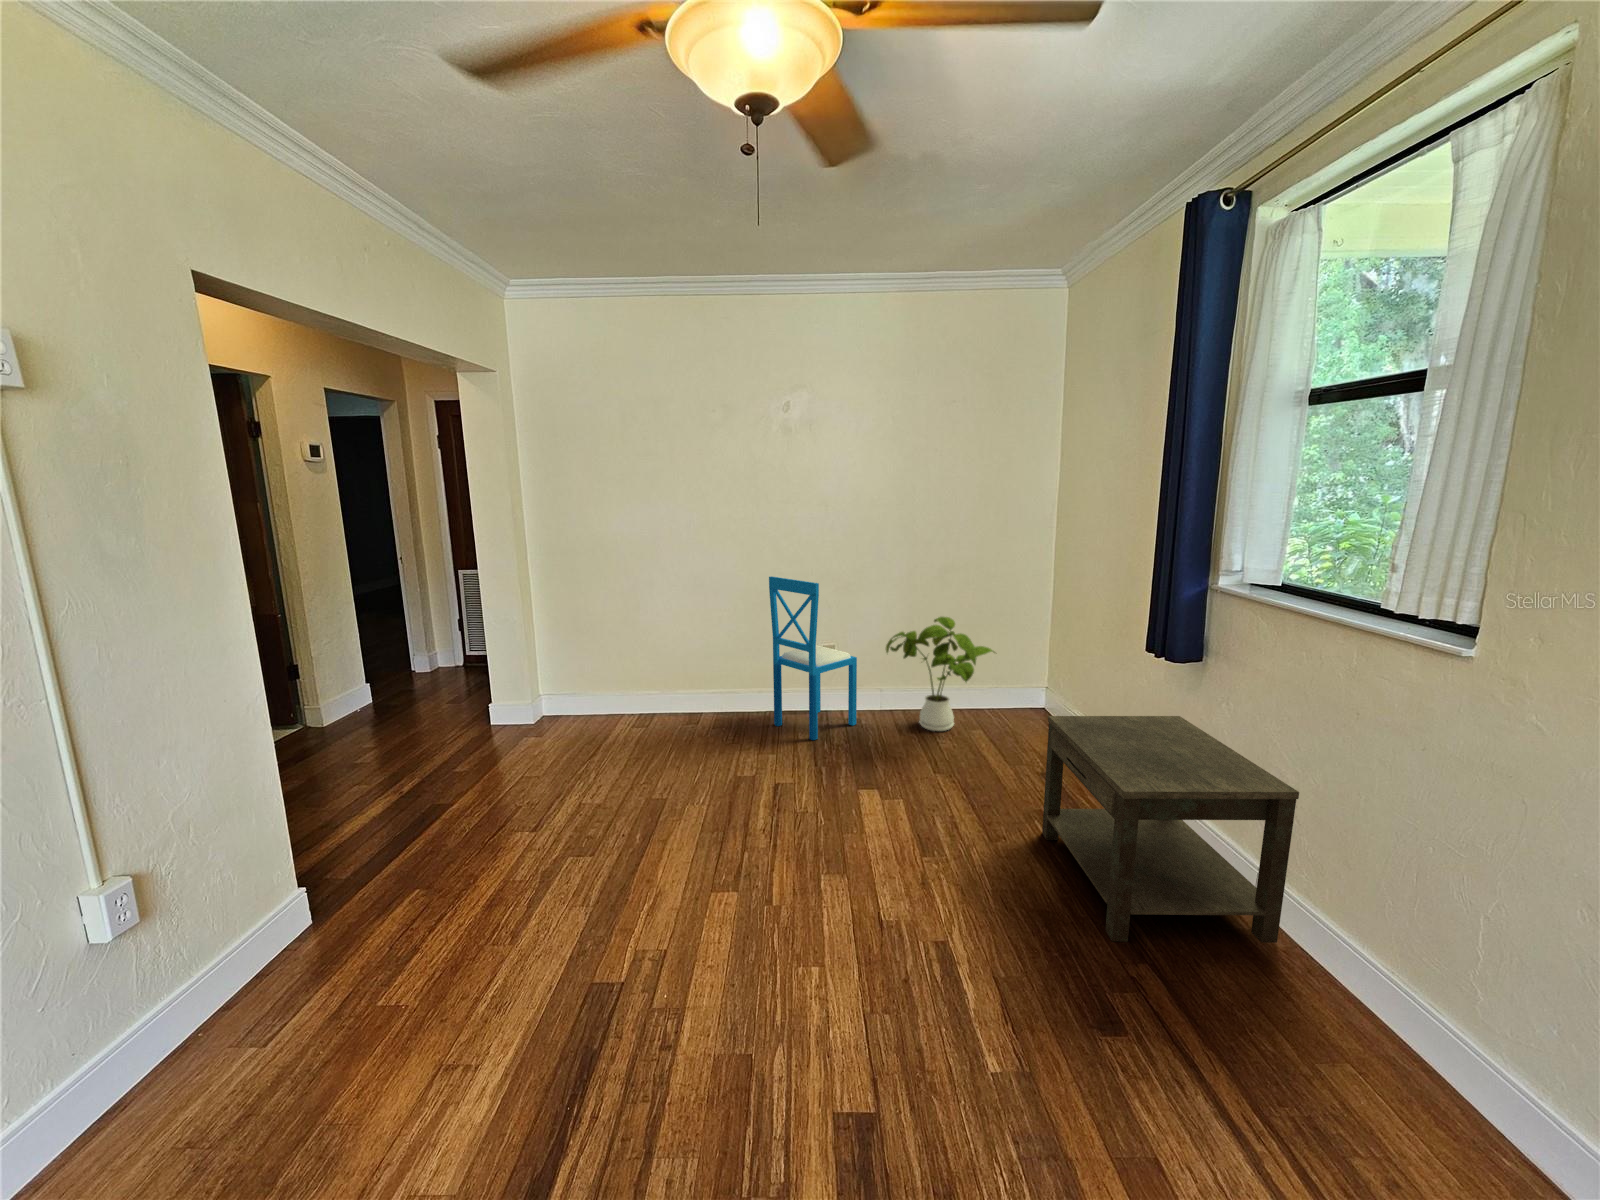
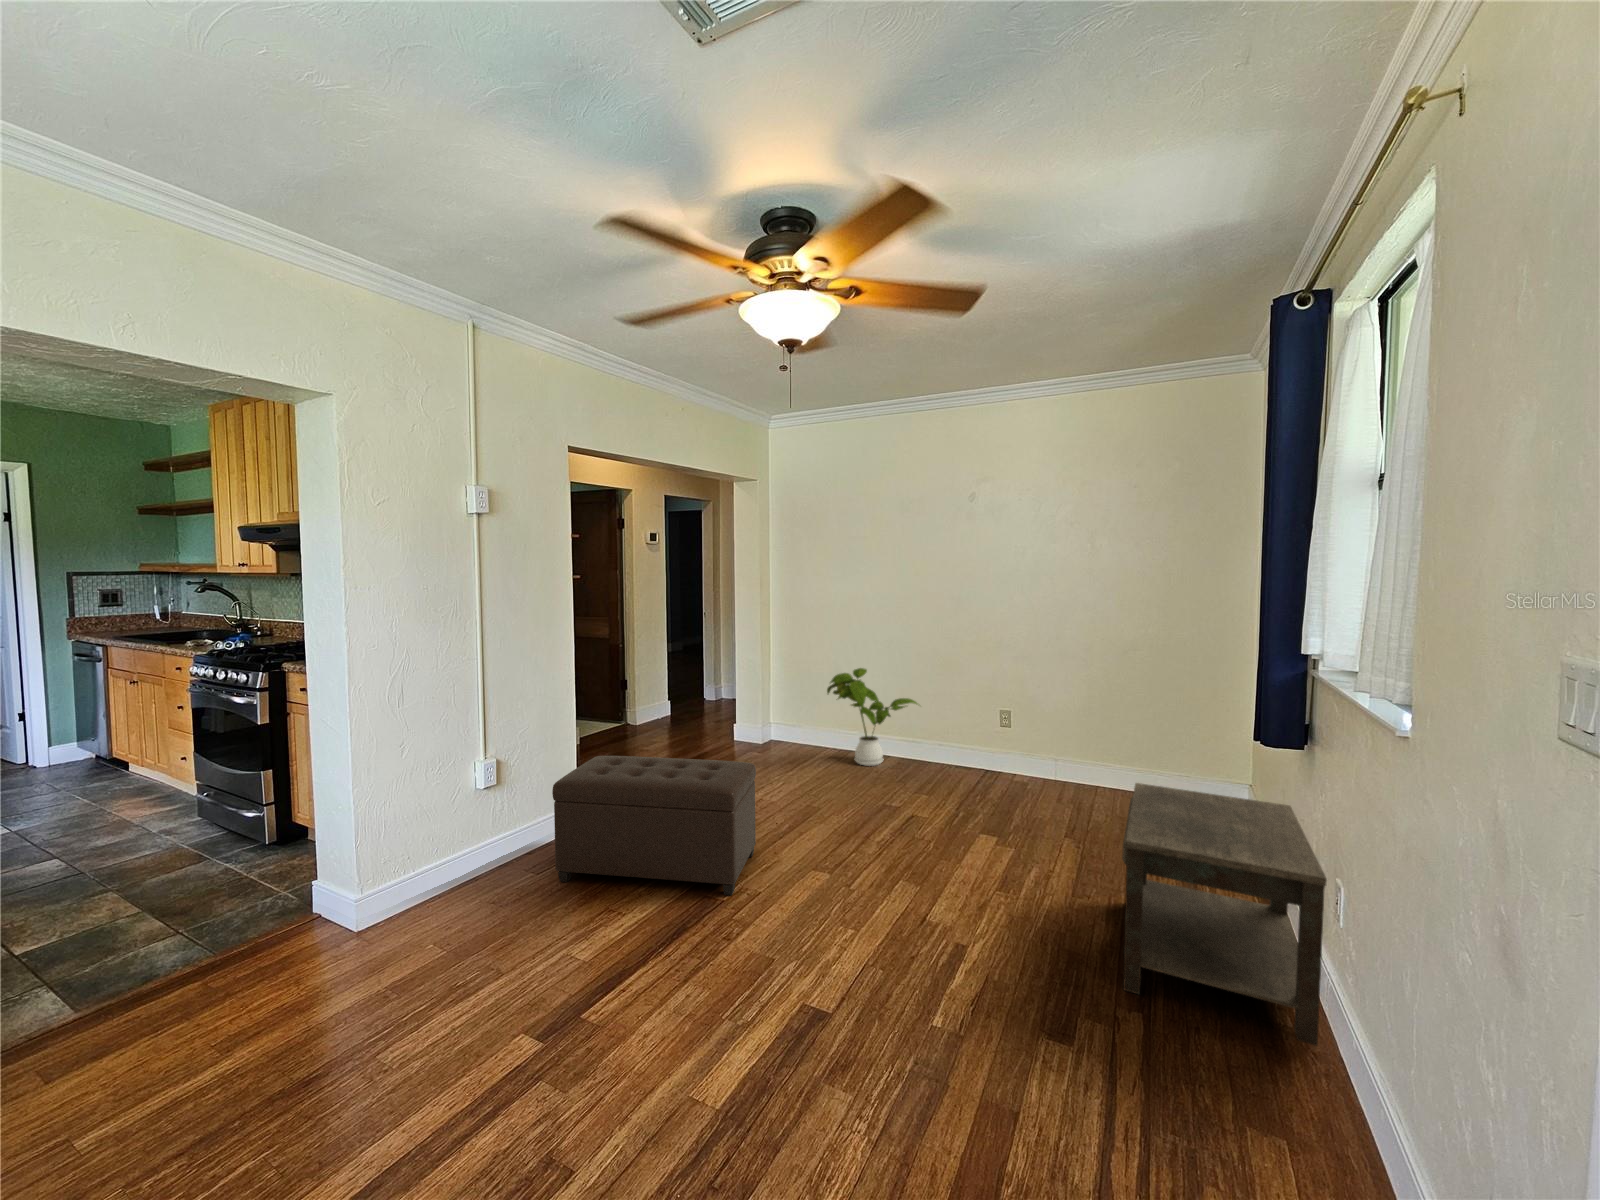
dining chair: present [769,576,857,740] -> none [943,640,1021,791]
house plant: present [886,617,995,731] -> present [827,668,917,766]
ottoman: none [282,773,634,1045] -> present [552,756,756,895]

